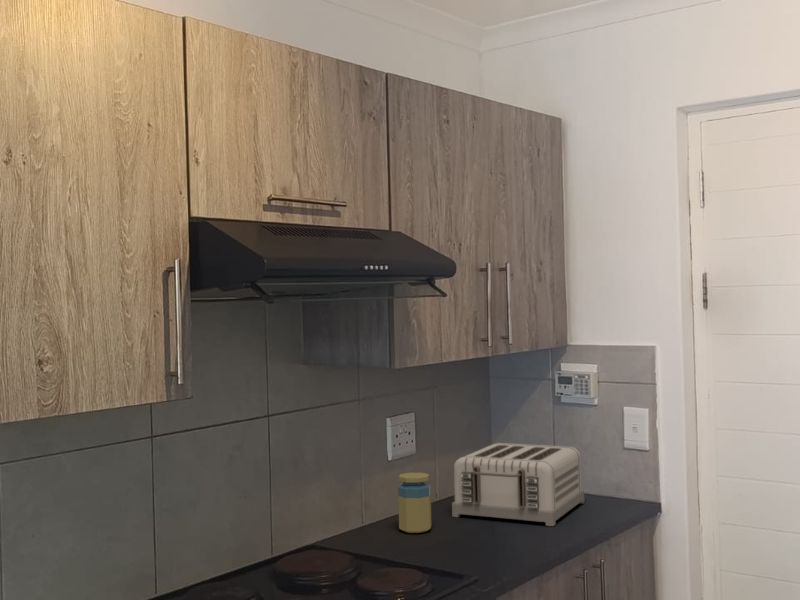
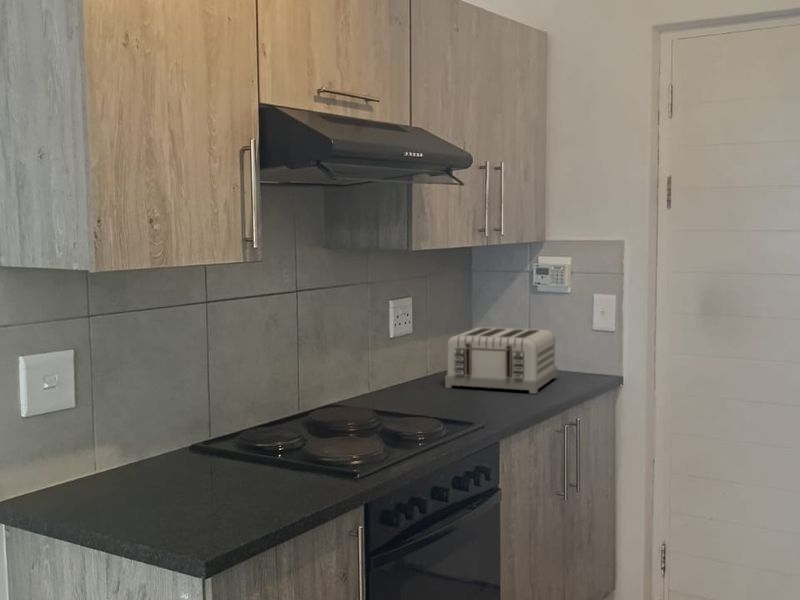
jar: present [398,473,431,533] -> none [403,347,431,398]

